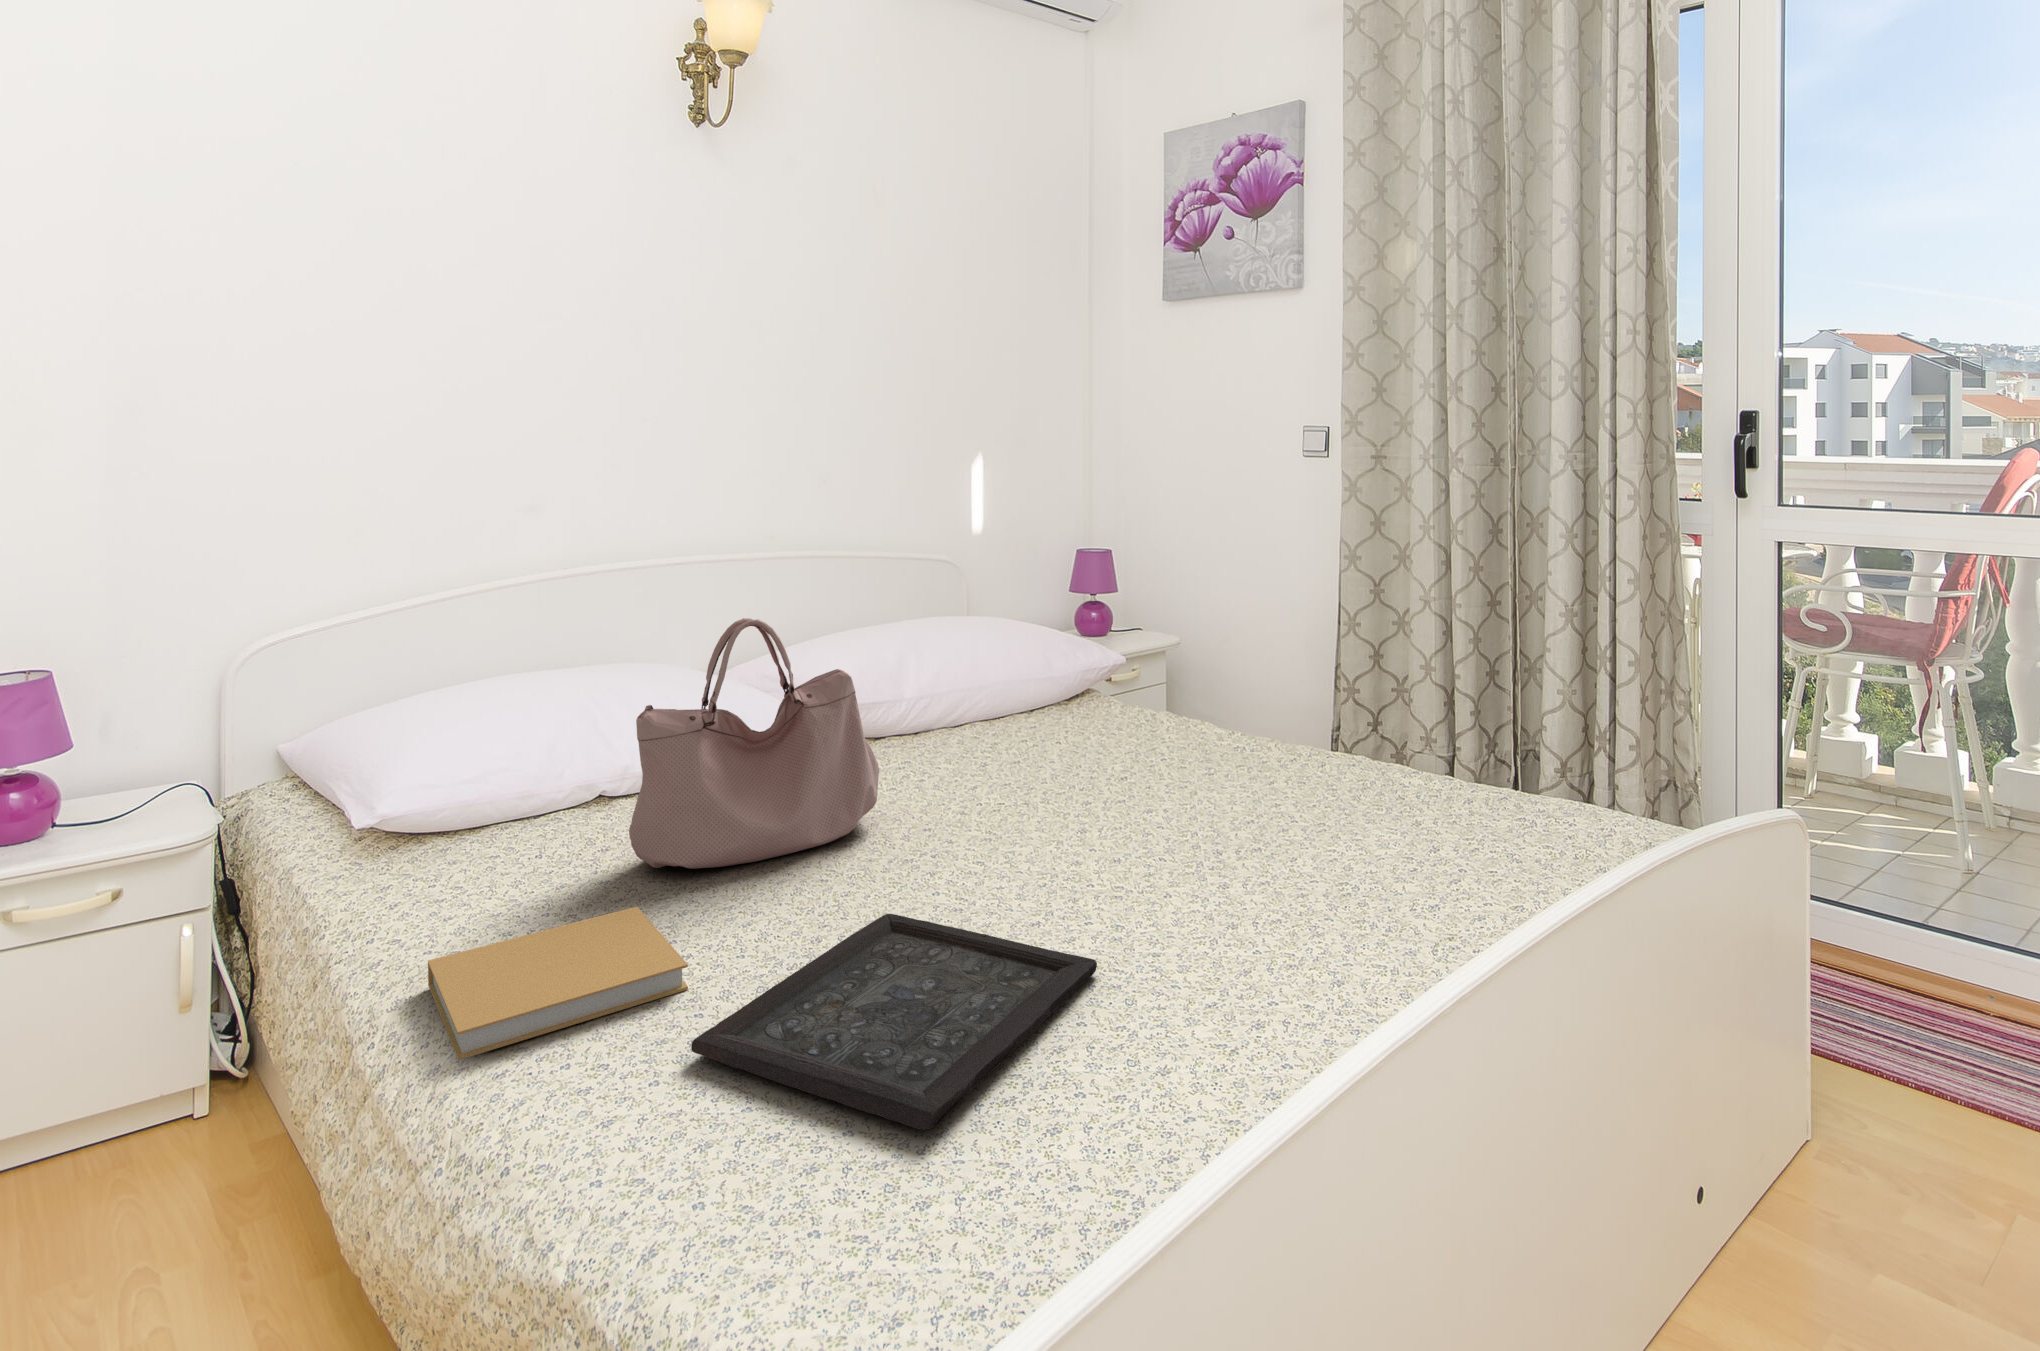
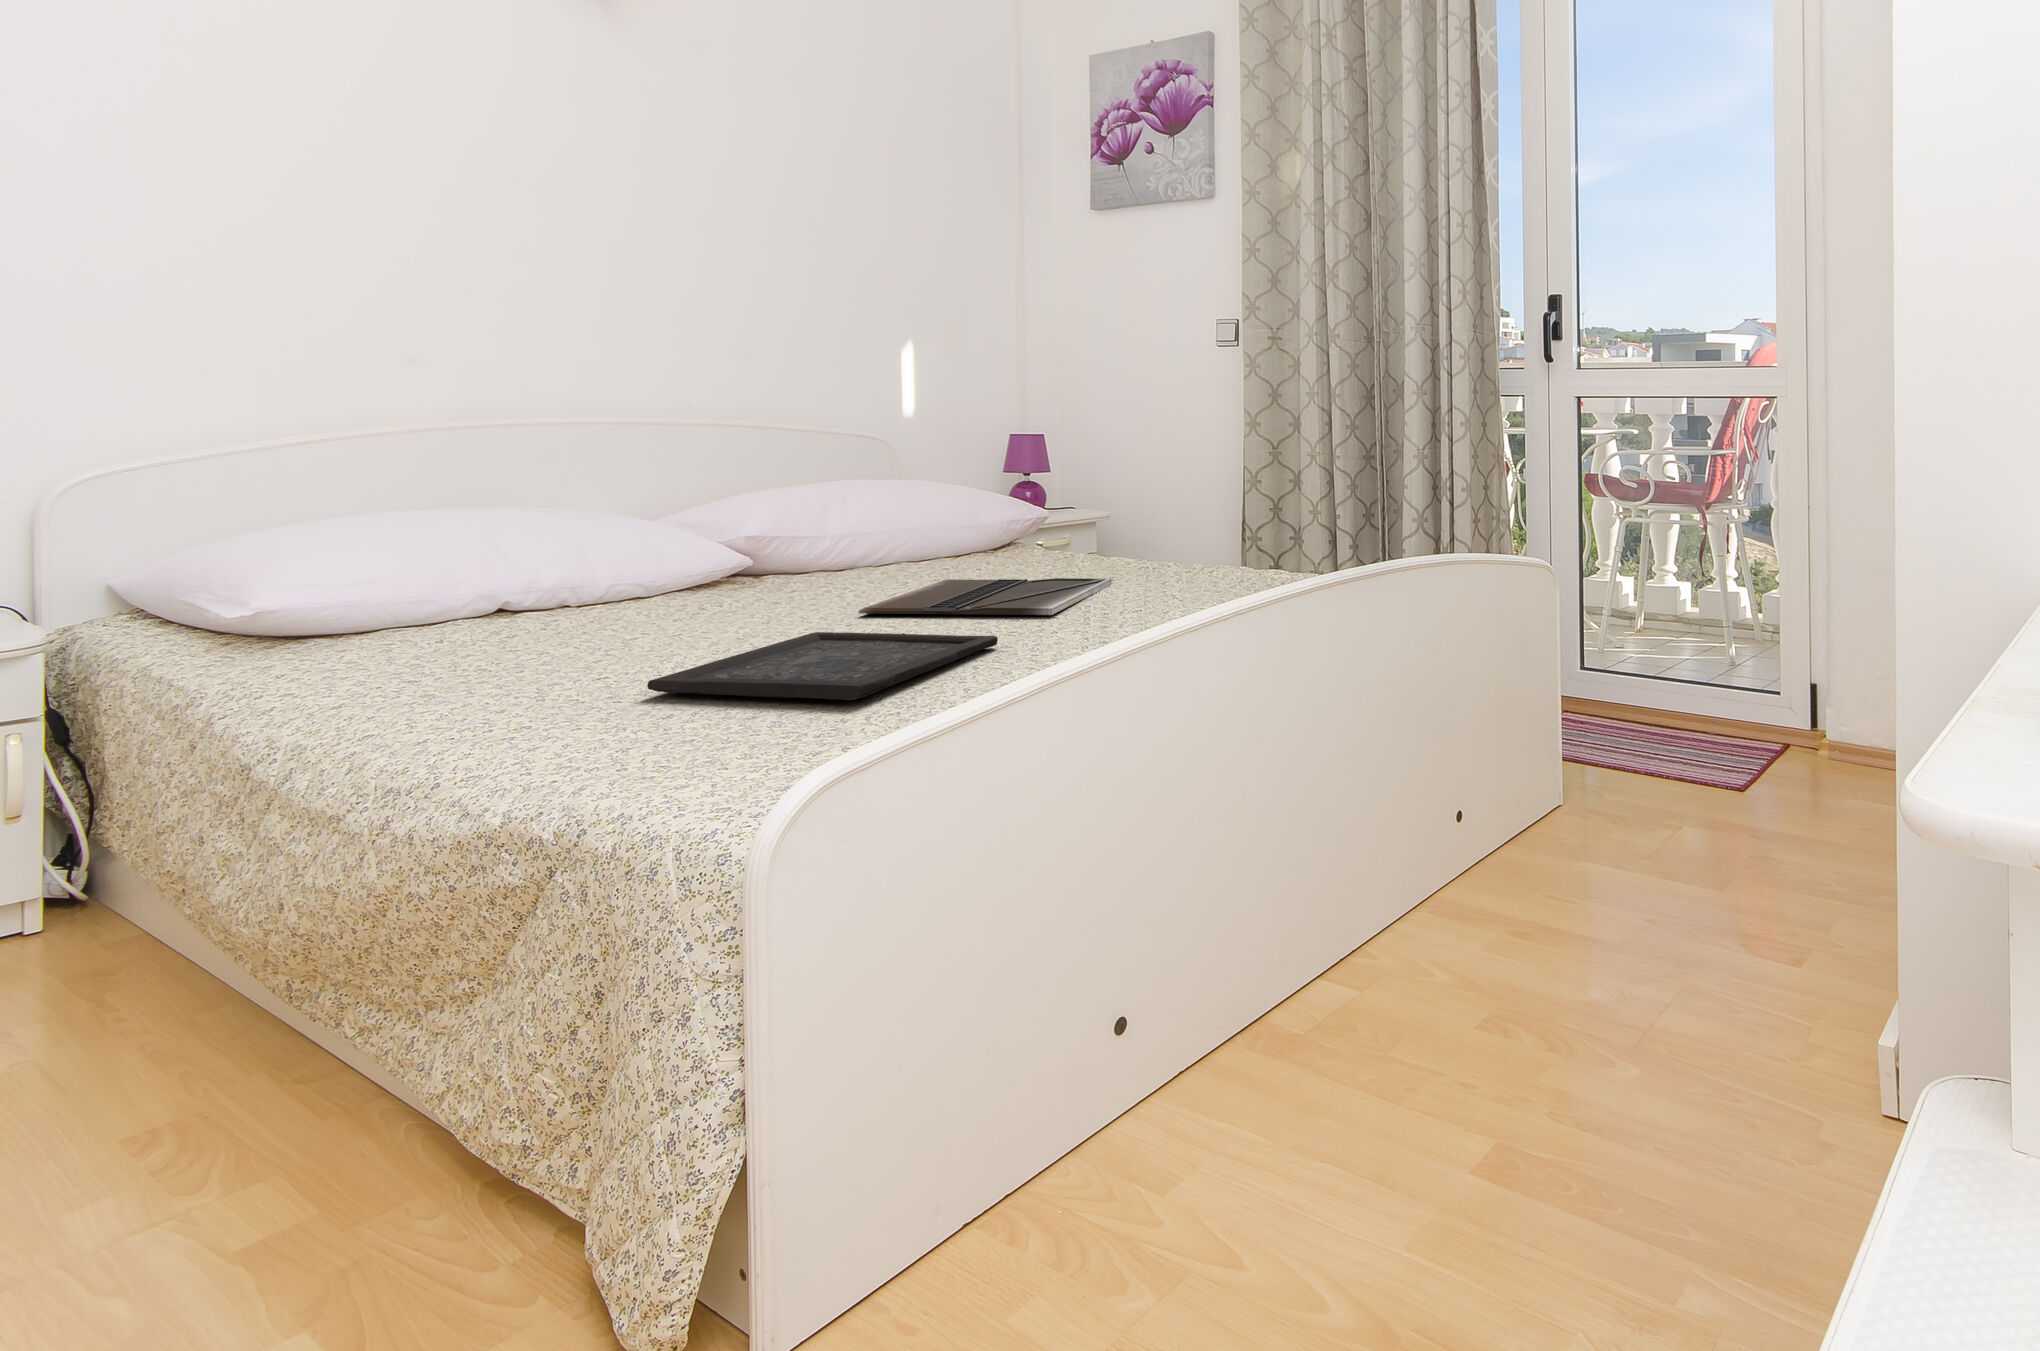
handbag: present [629,618,879,869] -> none [558,418,804,630]
laptop: none [935,781,1217,889] -> present [859,578,1111,615]
book: present [428,907,688,1060] -> none [373,638,635,711]

